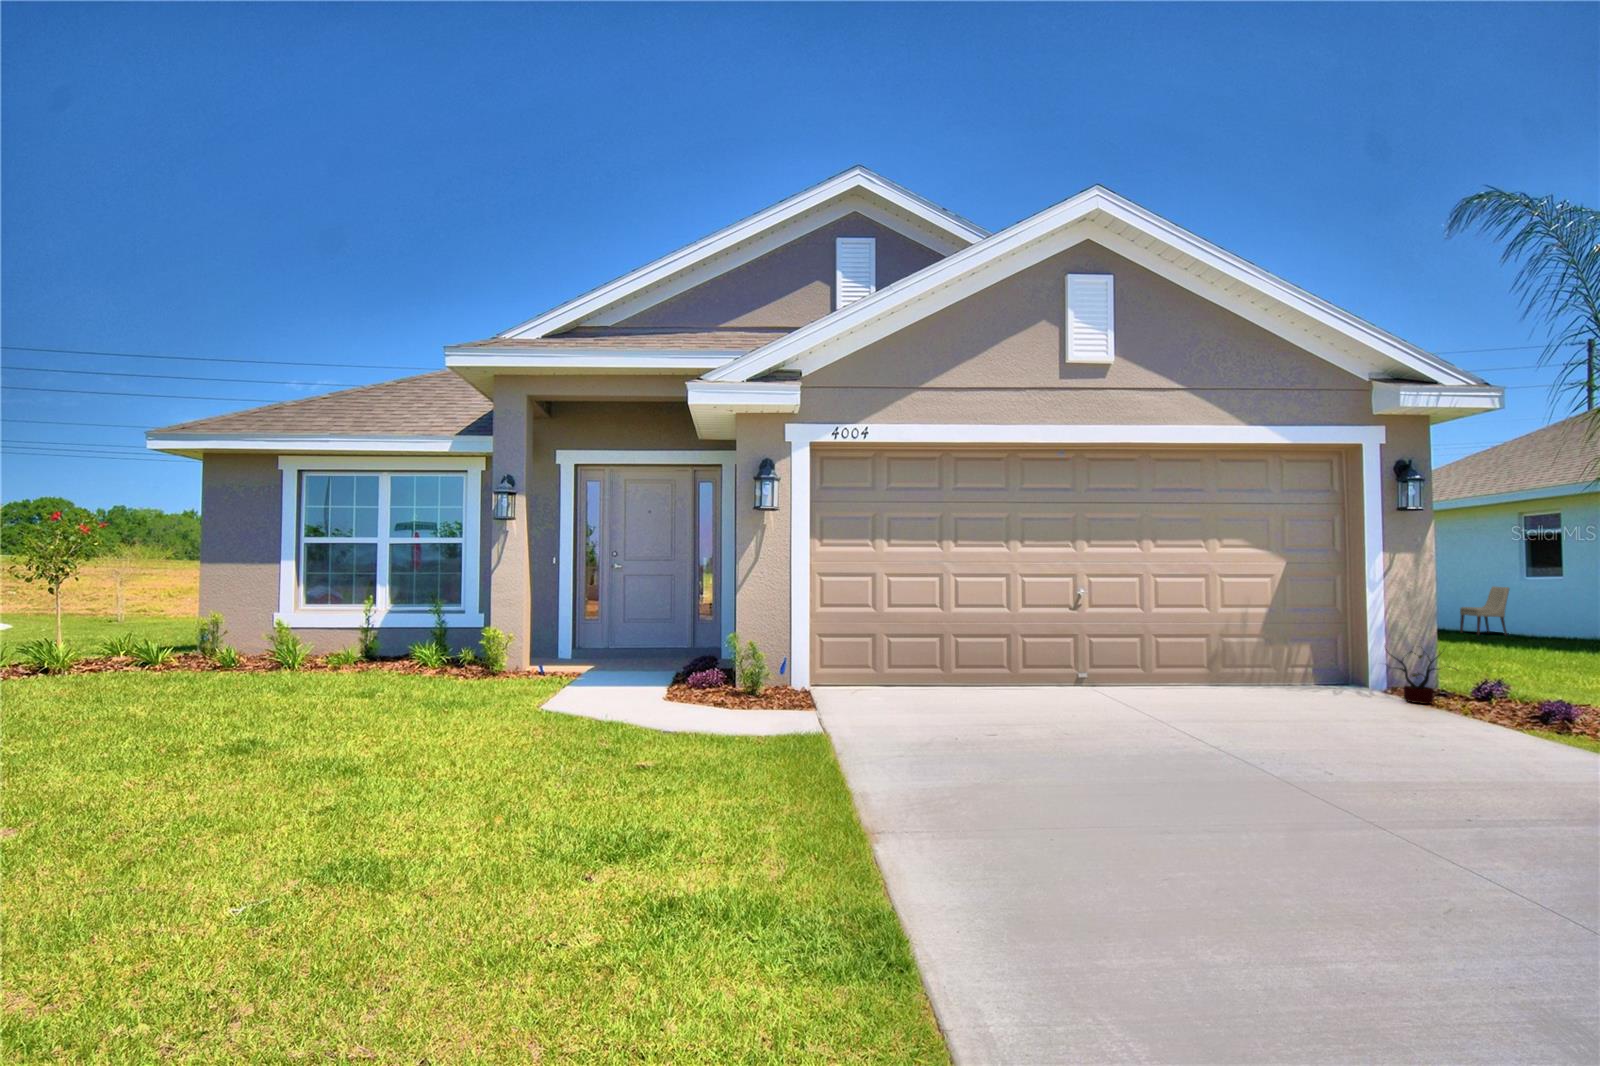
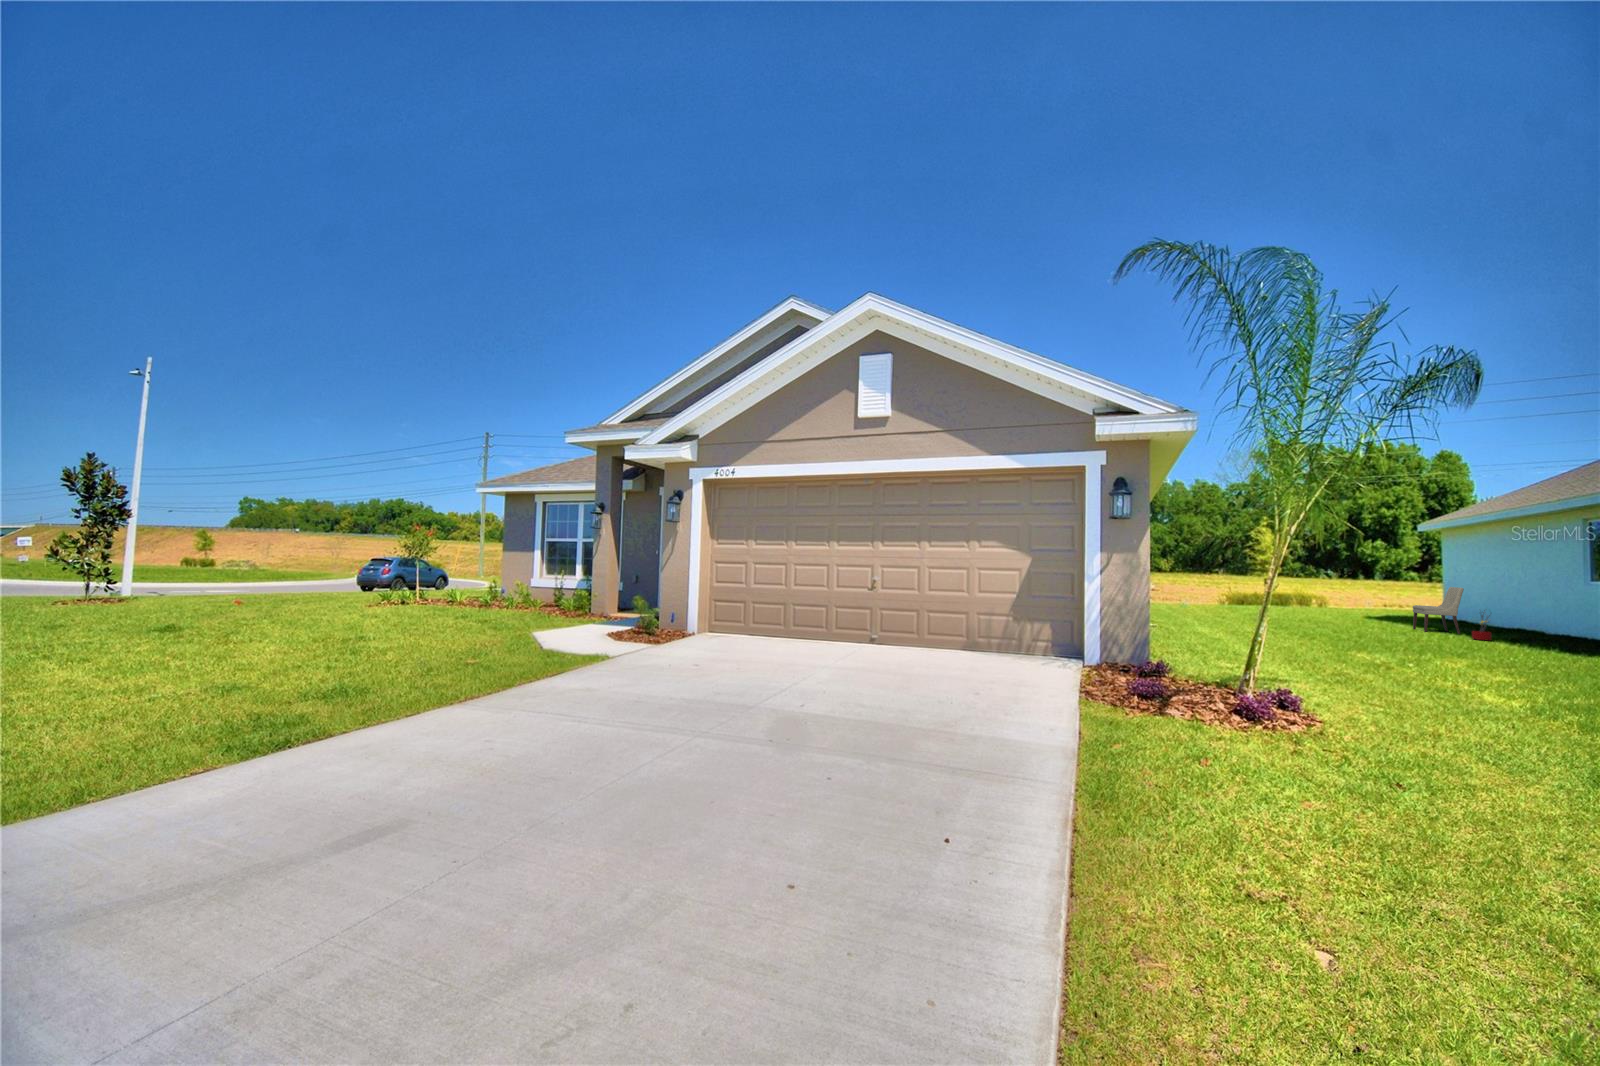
decorative plant: present [1386,647,1457,704] -> present [1472,612,1491,640]

